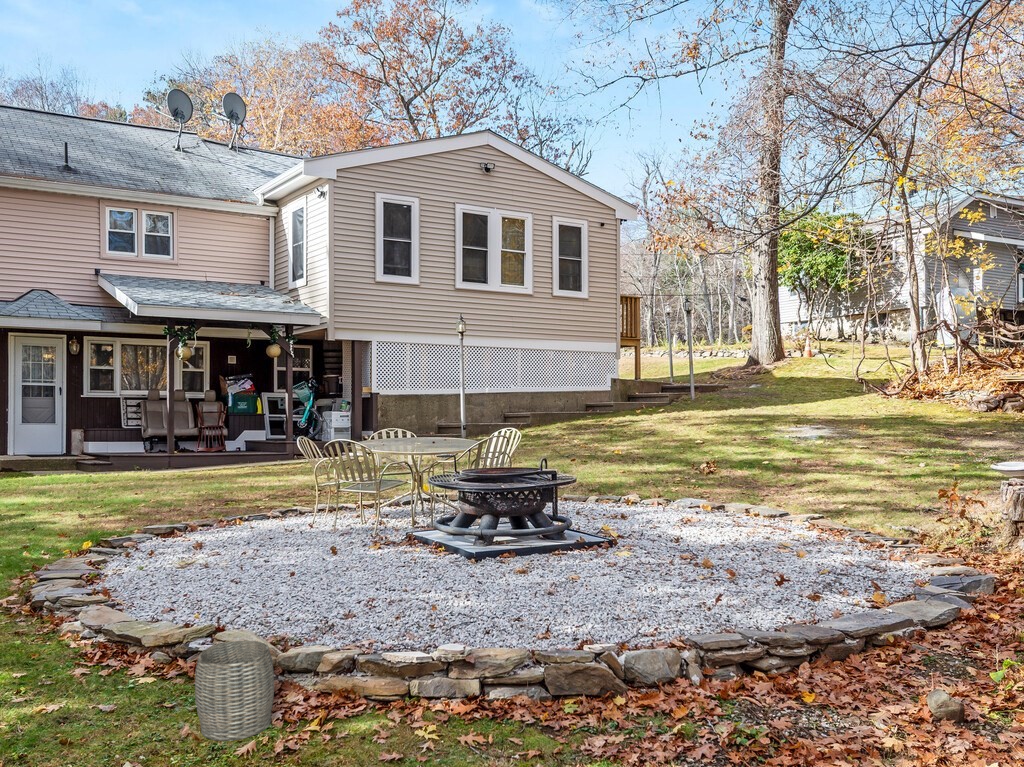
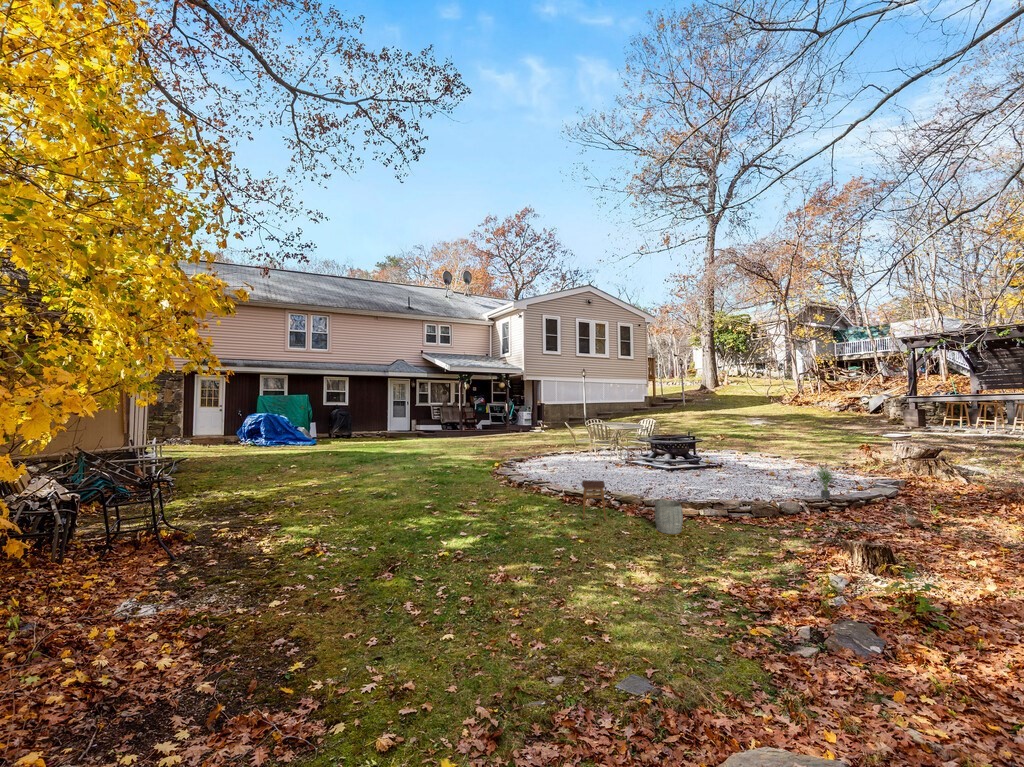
potted plant: none [732,531,796,619] -> present [817,467,832,498]
stool: none [50,583,148,695] -> present [582,480,606,520]

